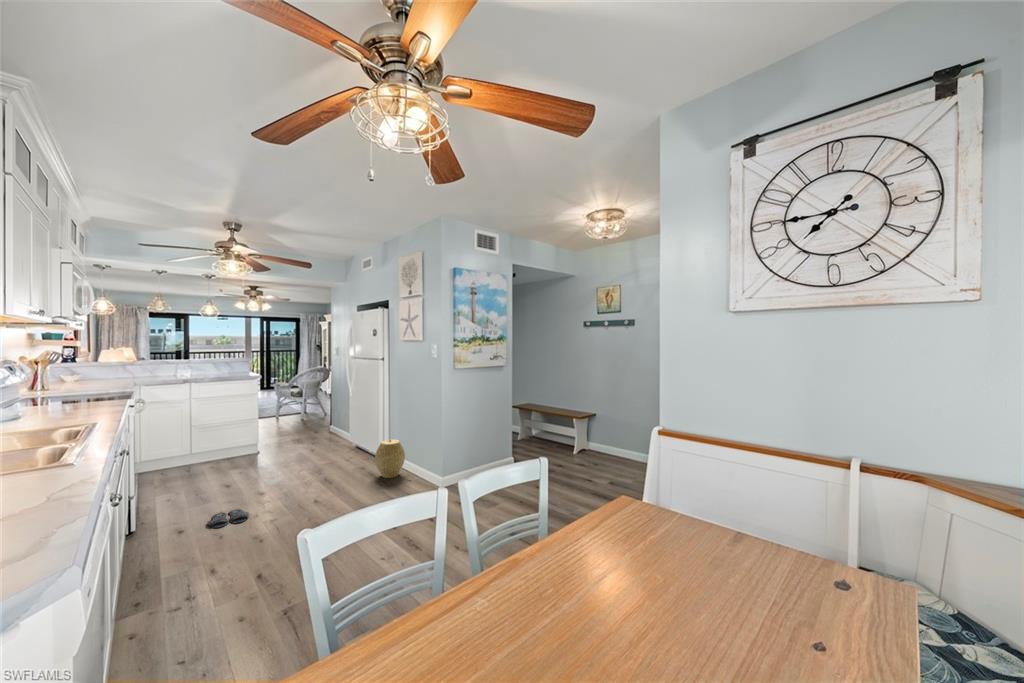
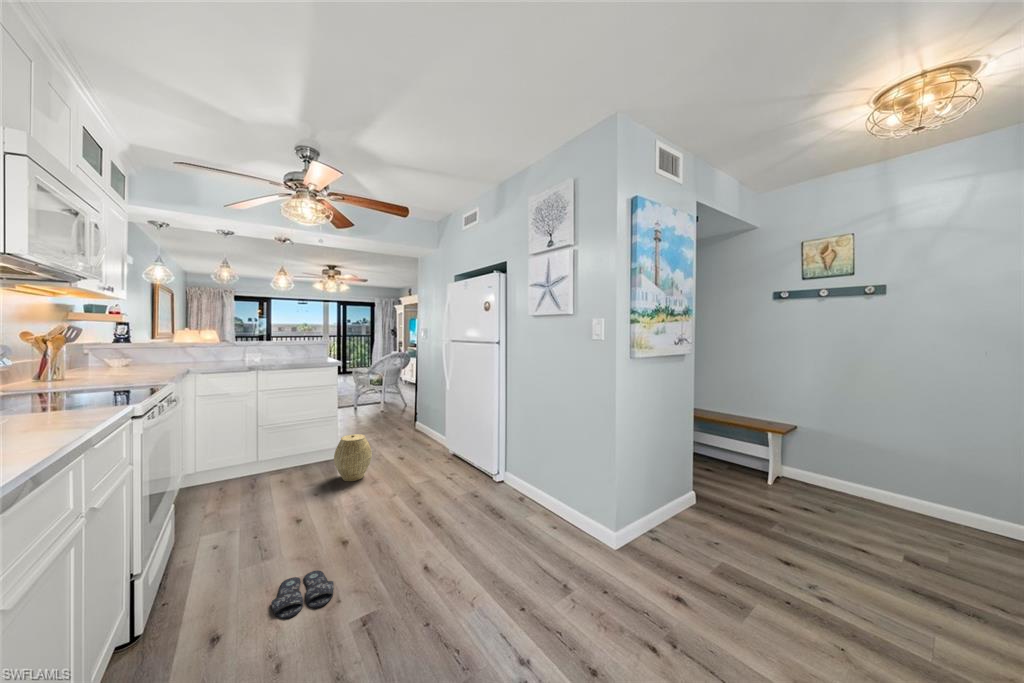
woven basket: present [375,439,405,478] -> present [334,434,372,481]

